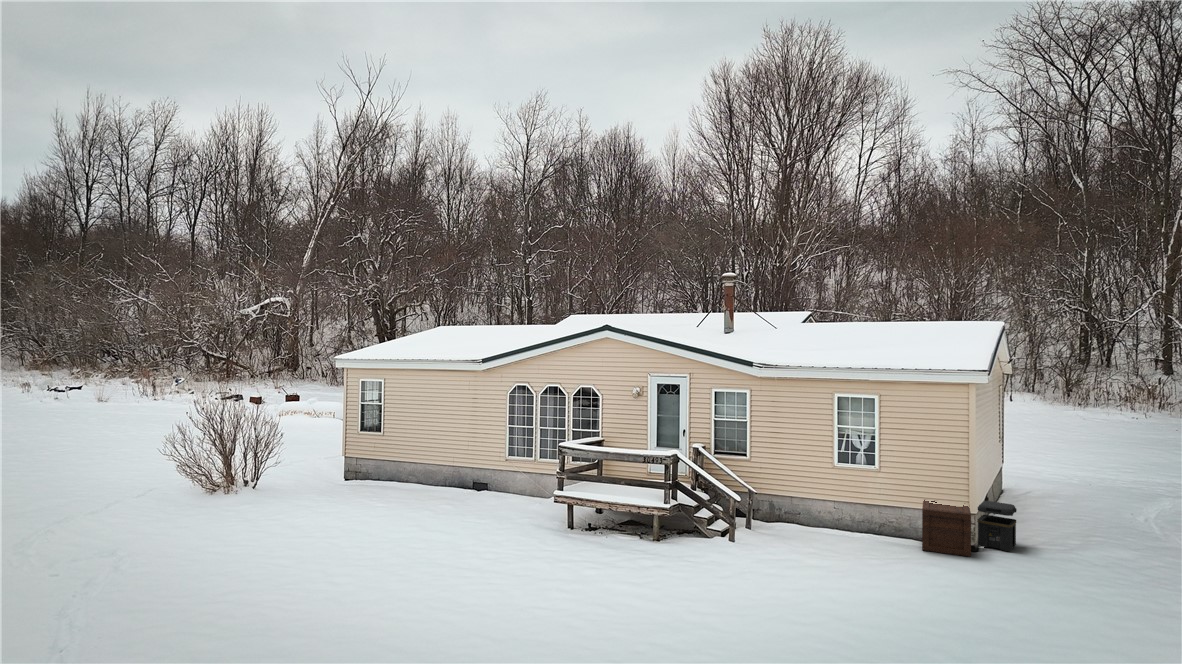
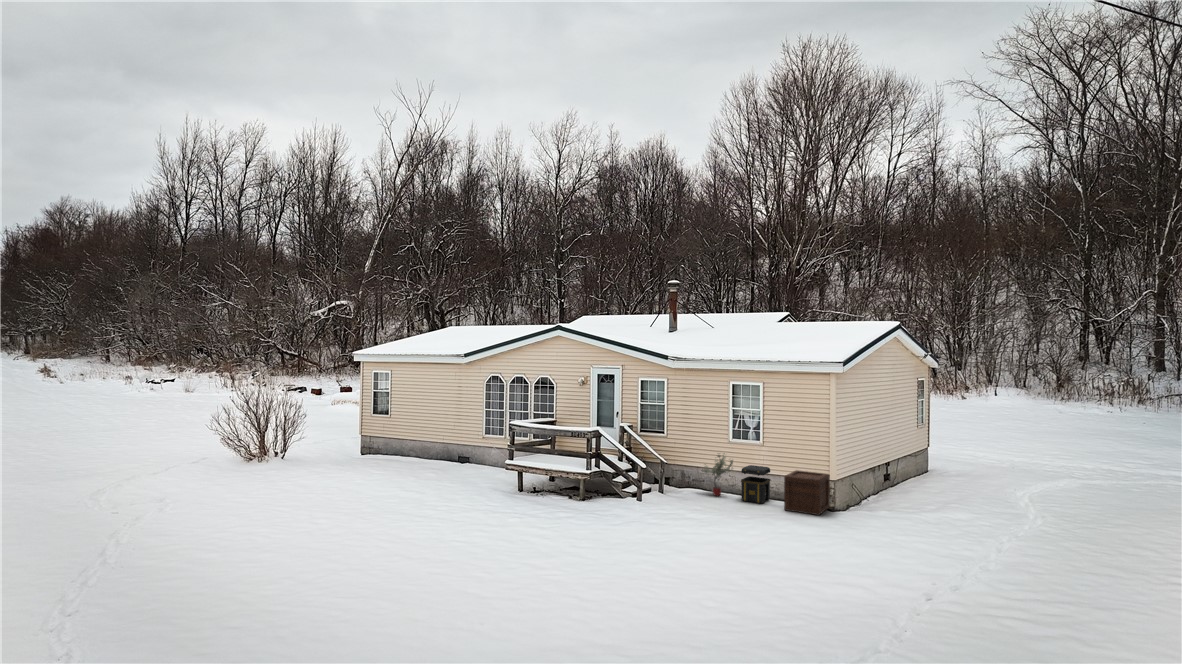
potted tree: none [801,479,846,532] -> present [702,453,733,496]
toolbox: present [977,501,1017,551] -> present [741,465,771,504]

